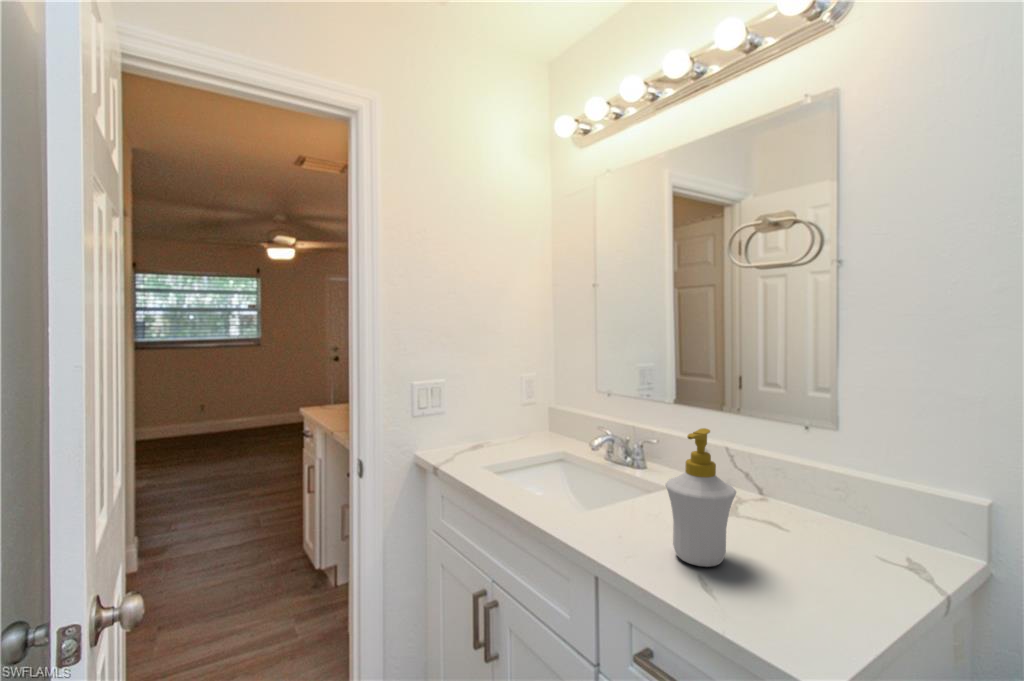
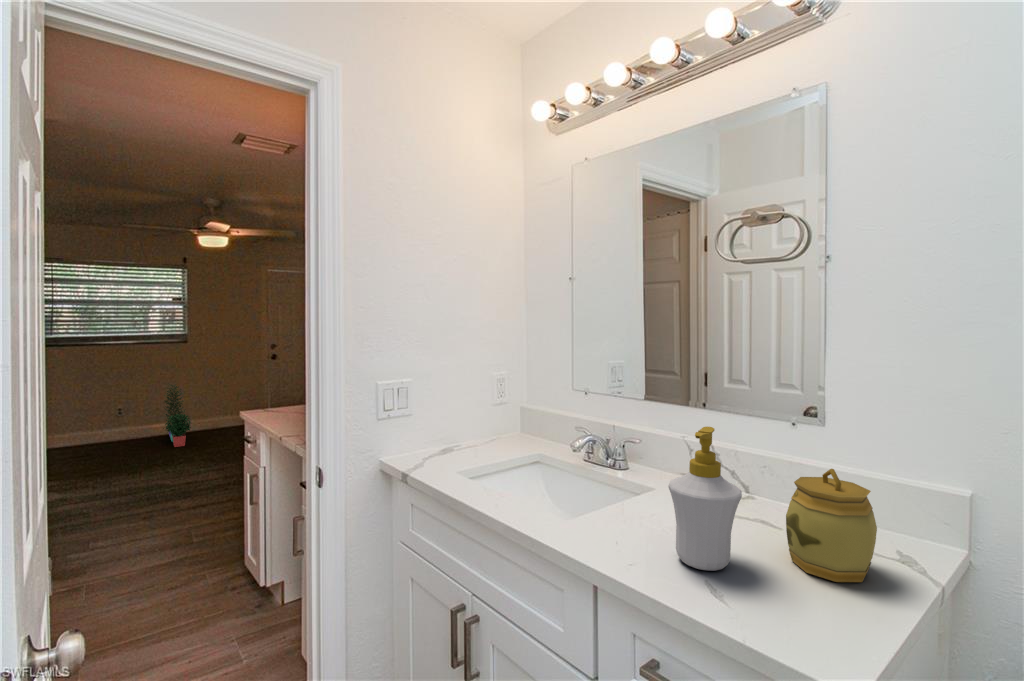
potted plant: none [239,383,264,441] -> present [163,384,191,447]
jar: none [784,472,875,585] -> present [786,469,877,582]

